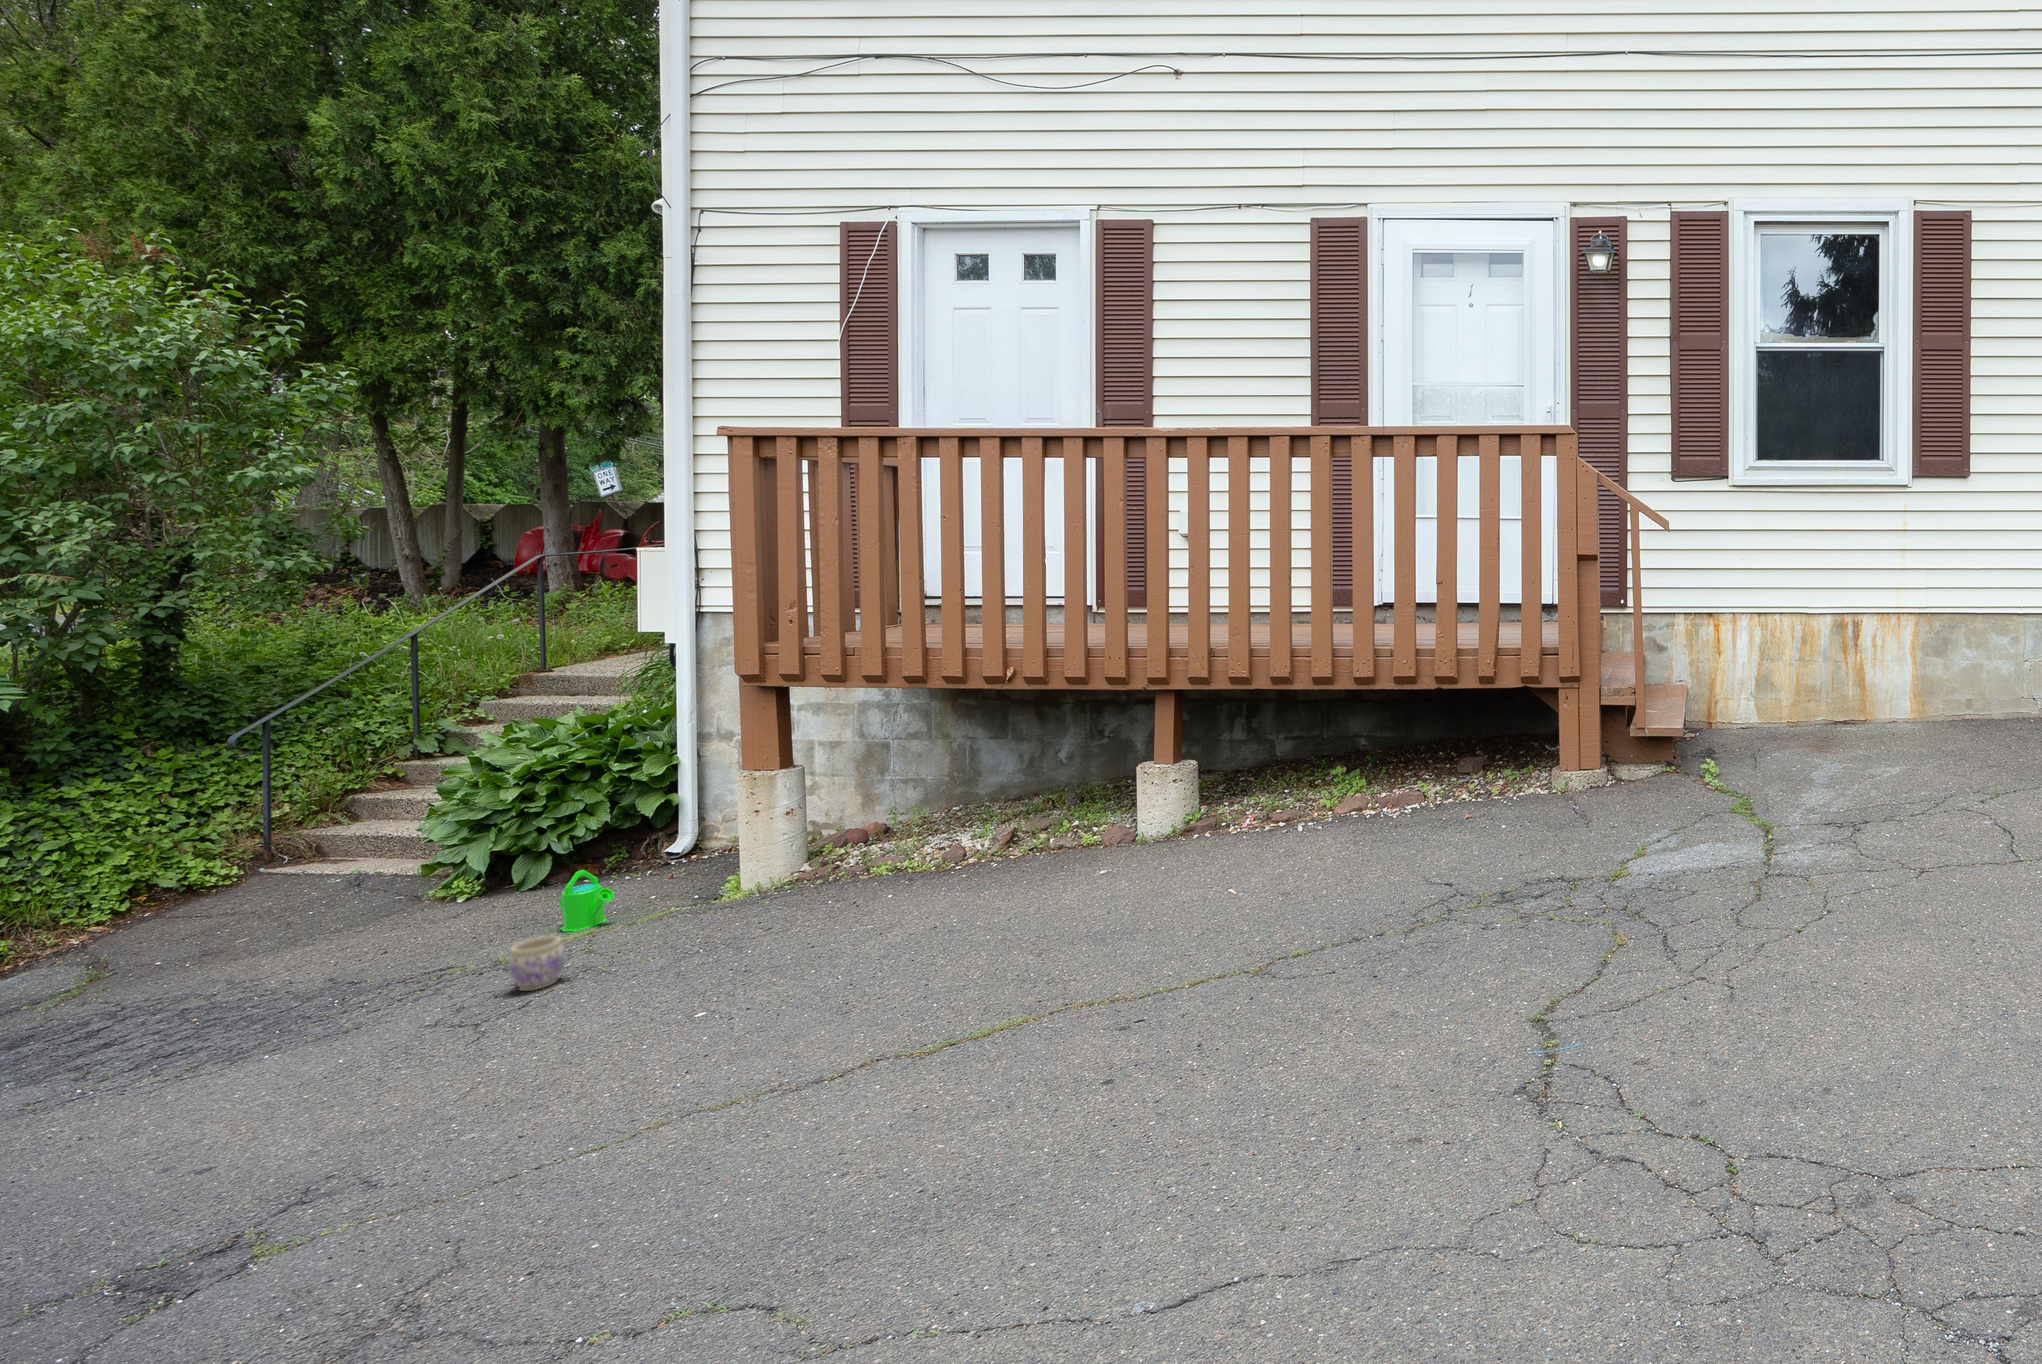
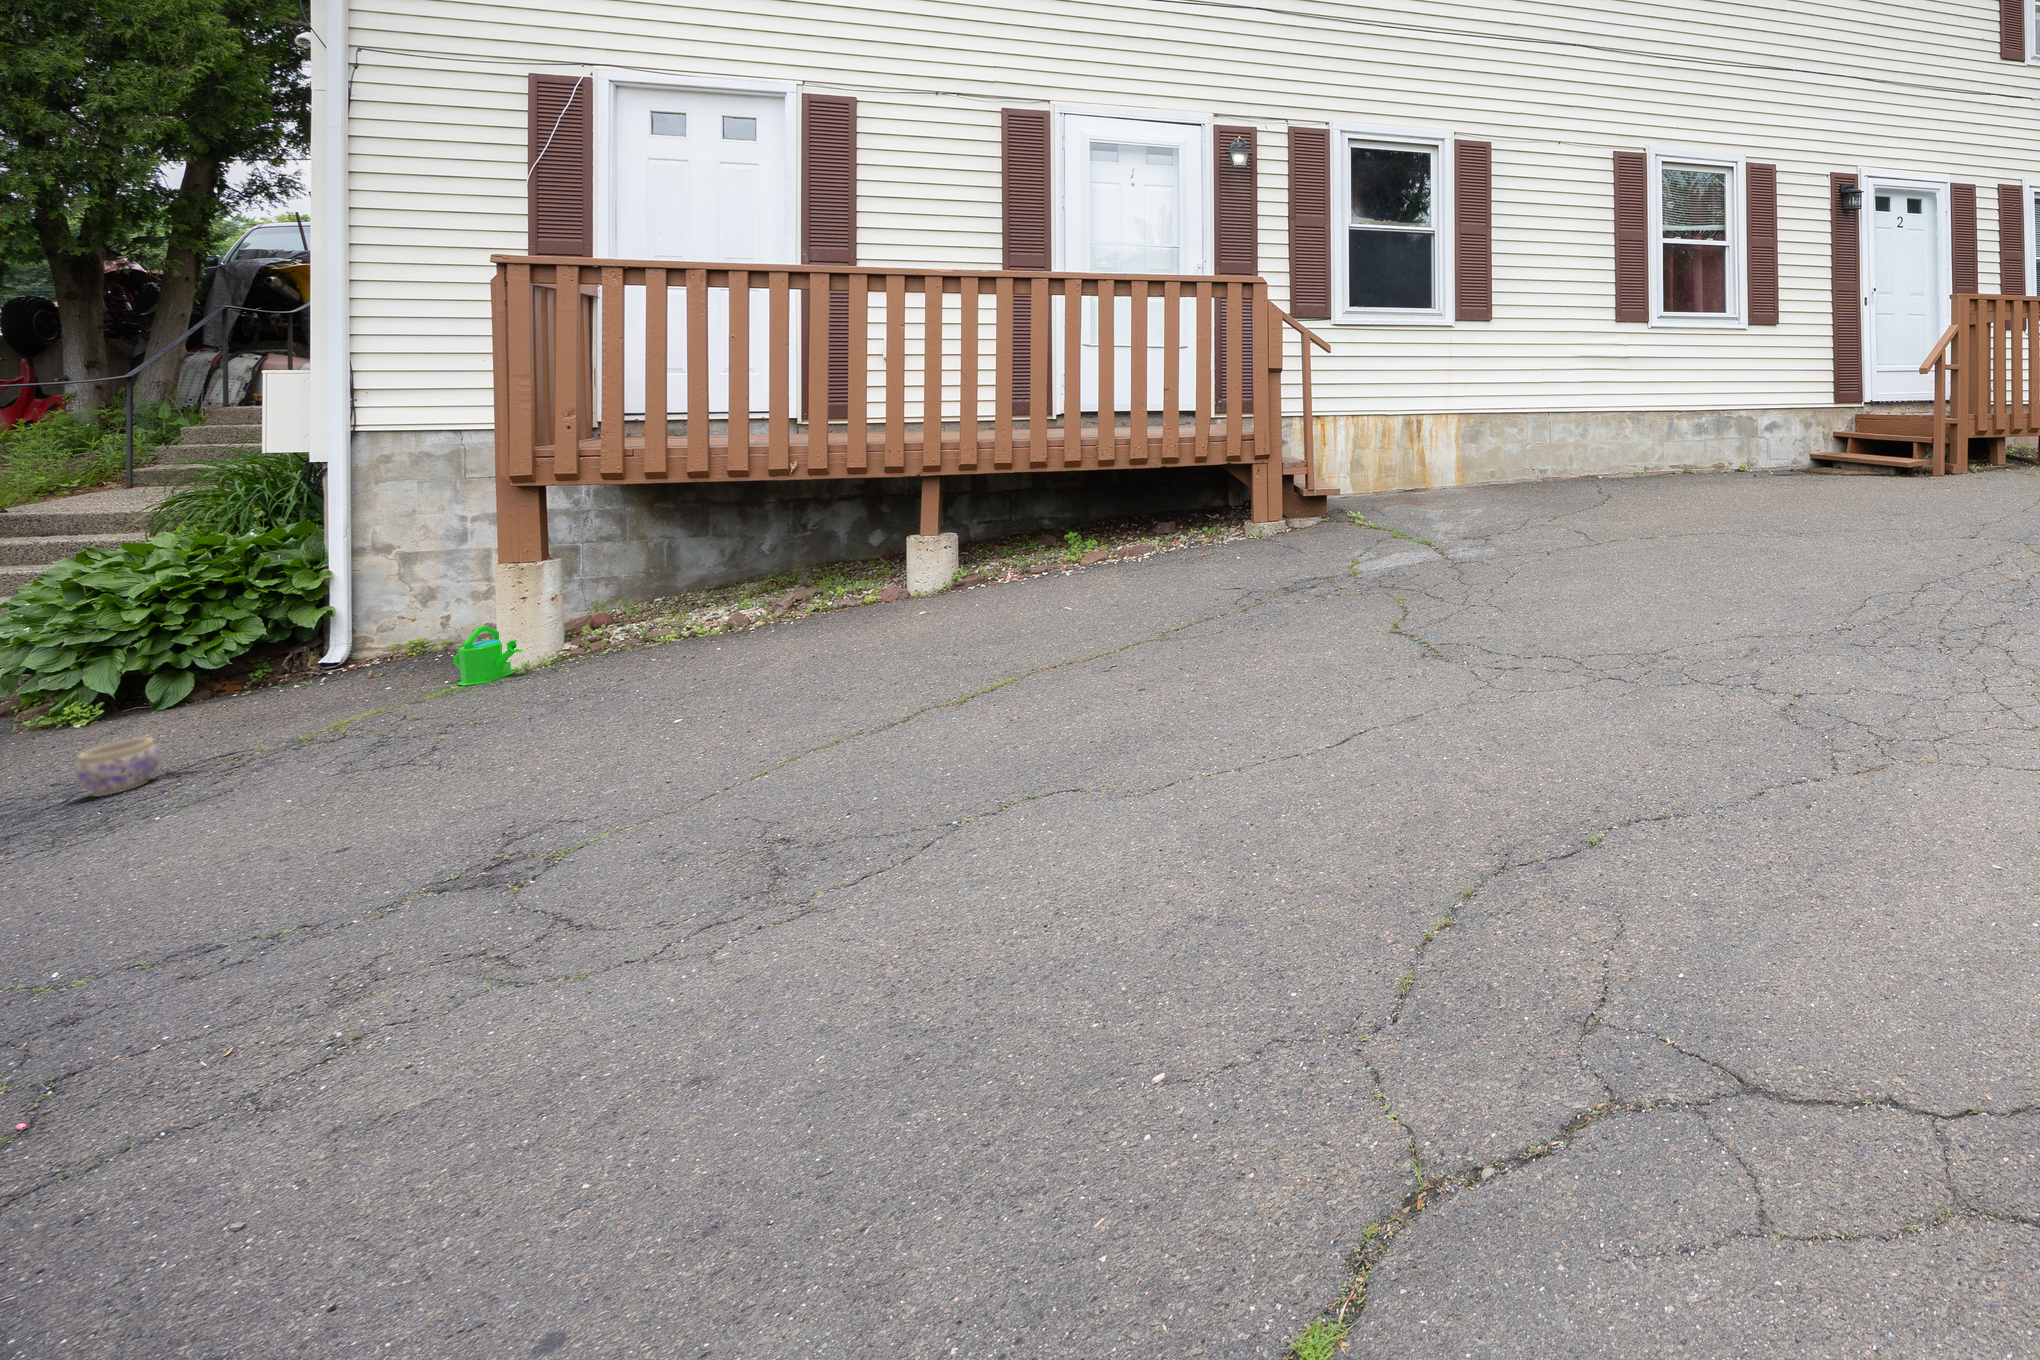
watering can: present [559,870,614,932] -> present [454,625,522,686]

